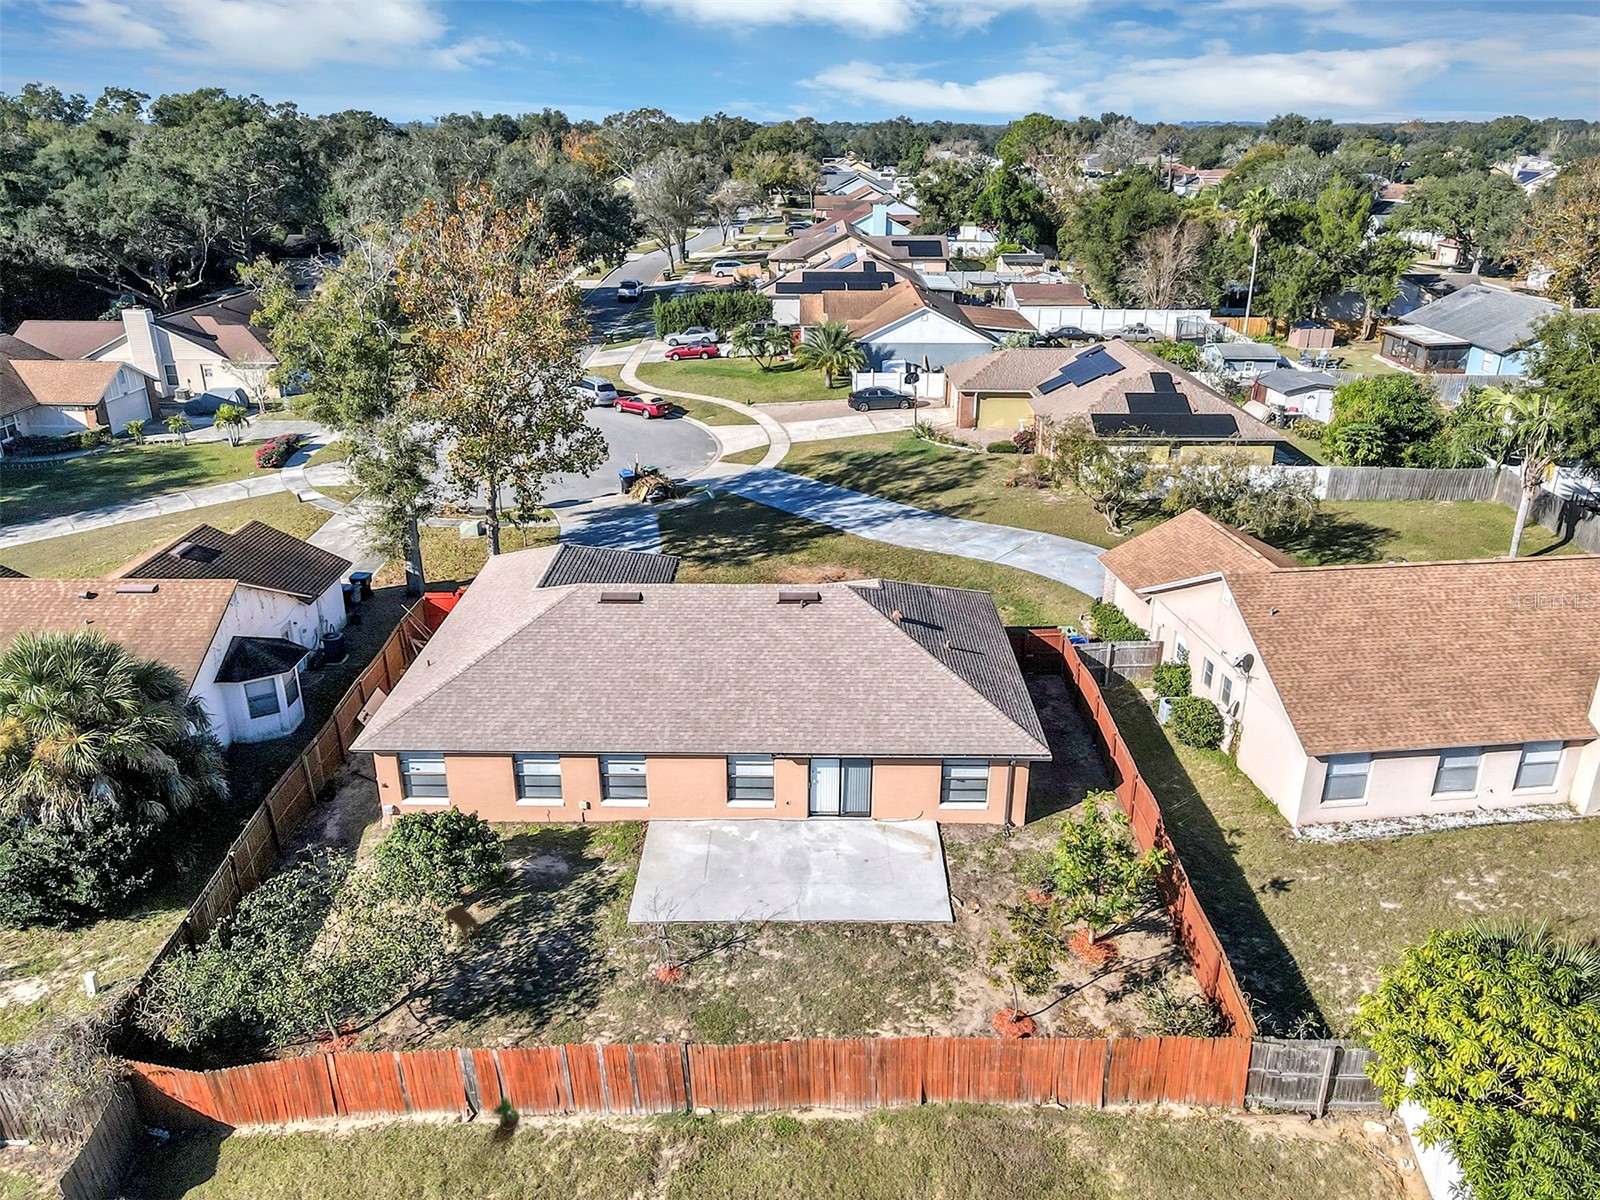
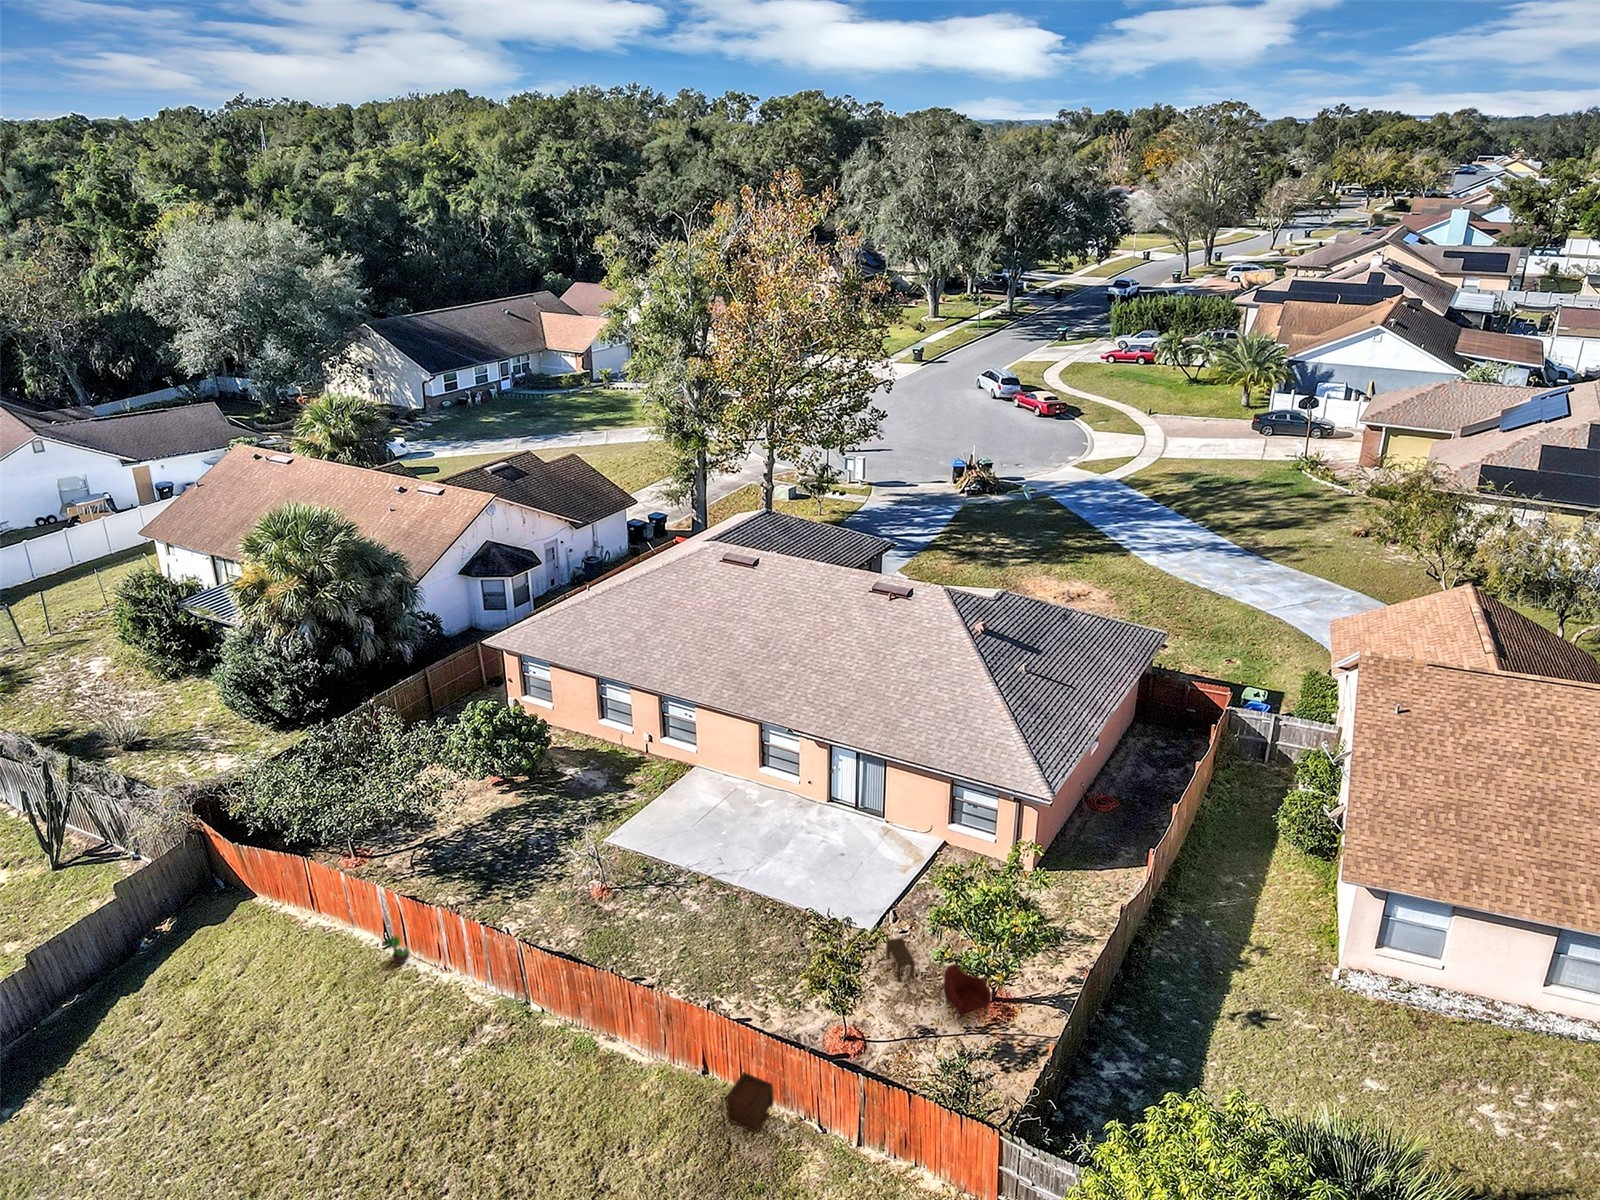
bench: present [445,904,479,944] -> present [886,938,915,982]
armchair: none [1061,914,1103,972] -> present [943,964,992,1023]
wooden crate: none [976,1082,1017,1135] -> present [726,1072,774,1133]

